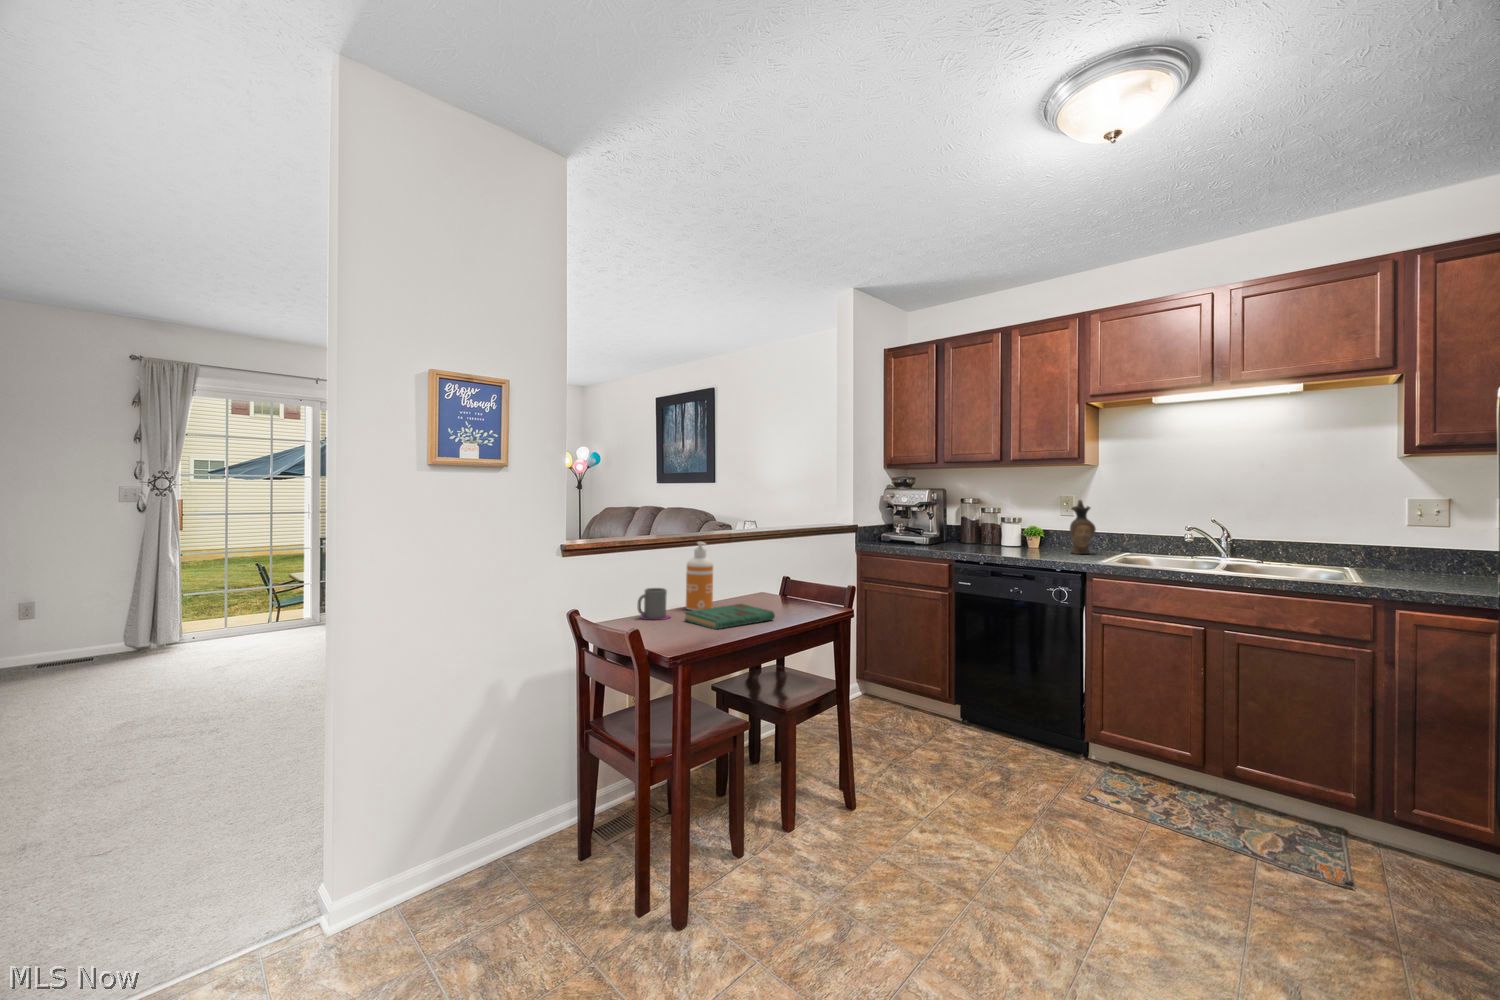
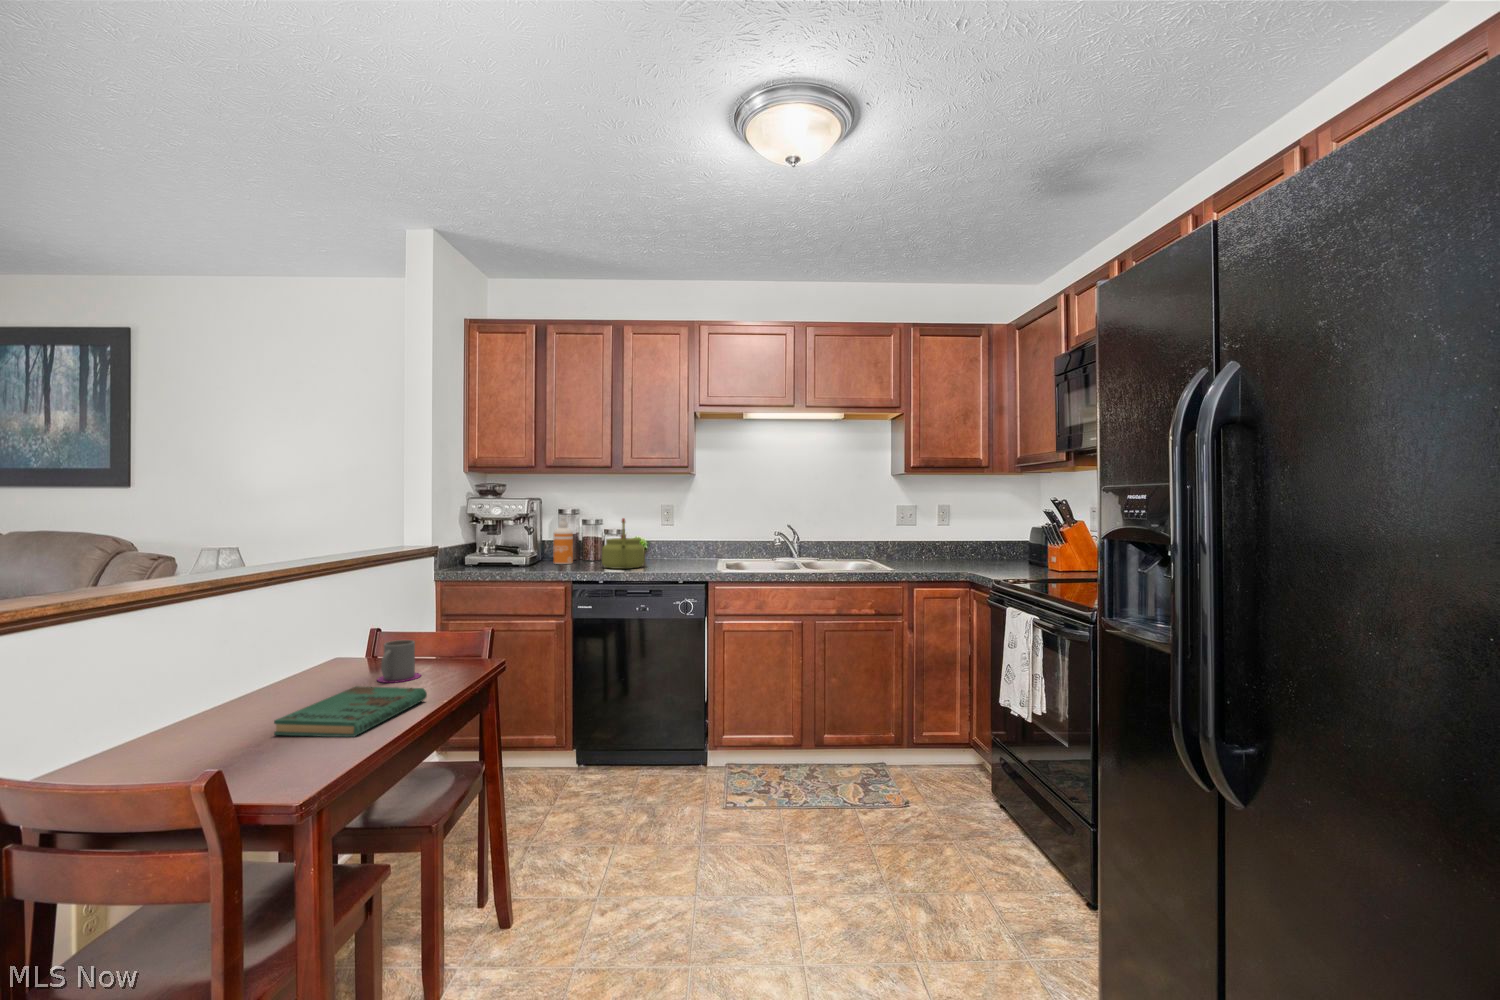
ceramic pitcher: present [1070,500,1096,554] -> none [670,507,694,562]
kettle: none [992,508,1035,555] -> present [602,518,645,569]
soap dispenser: present [686,542,713,610] -> present [553,517,573,564]
mug: present [637,588,670,620] -> present [377,640,421,683]

